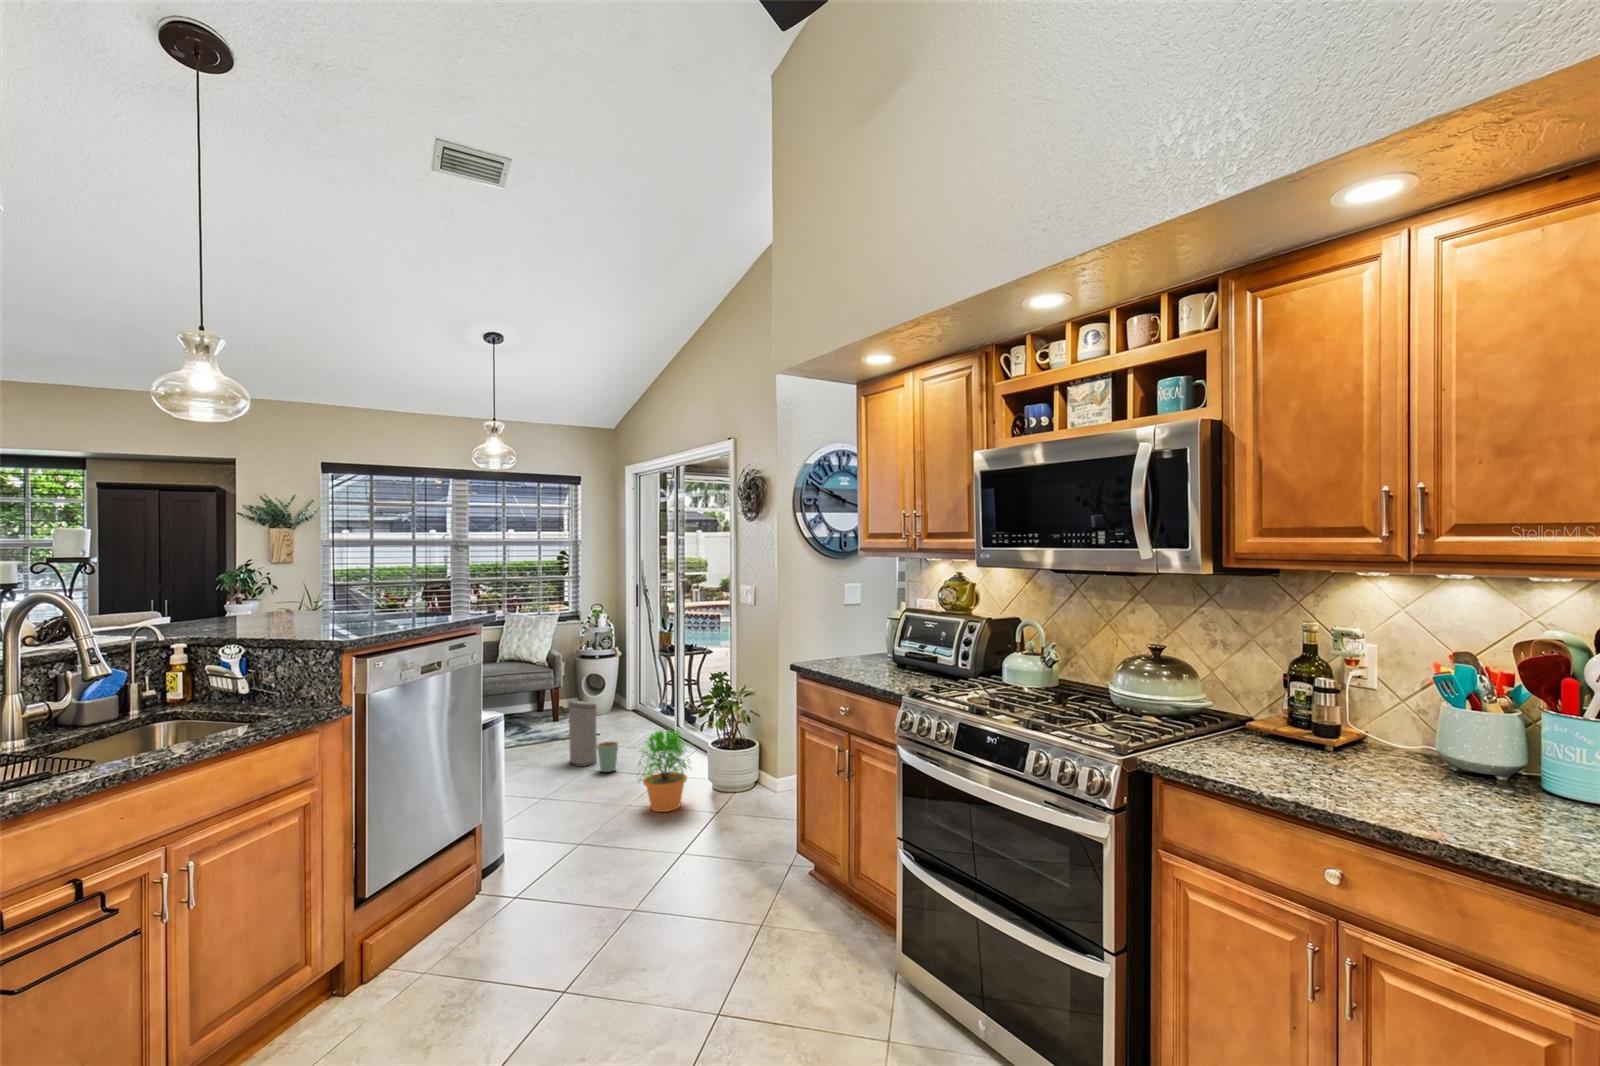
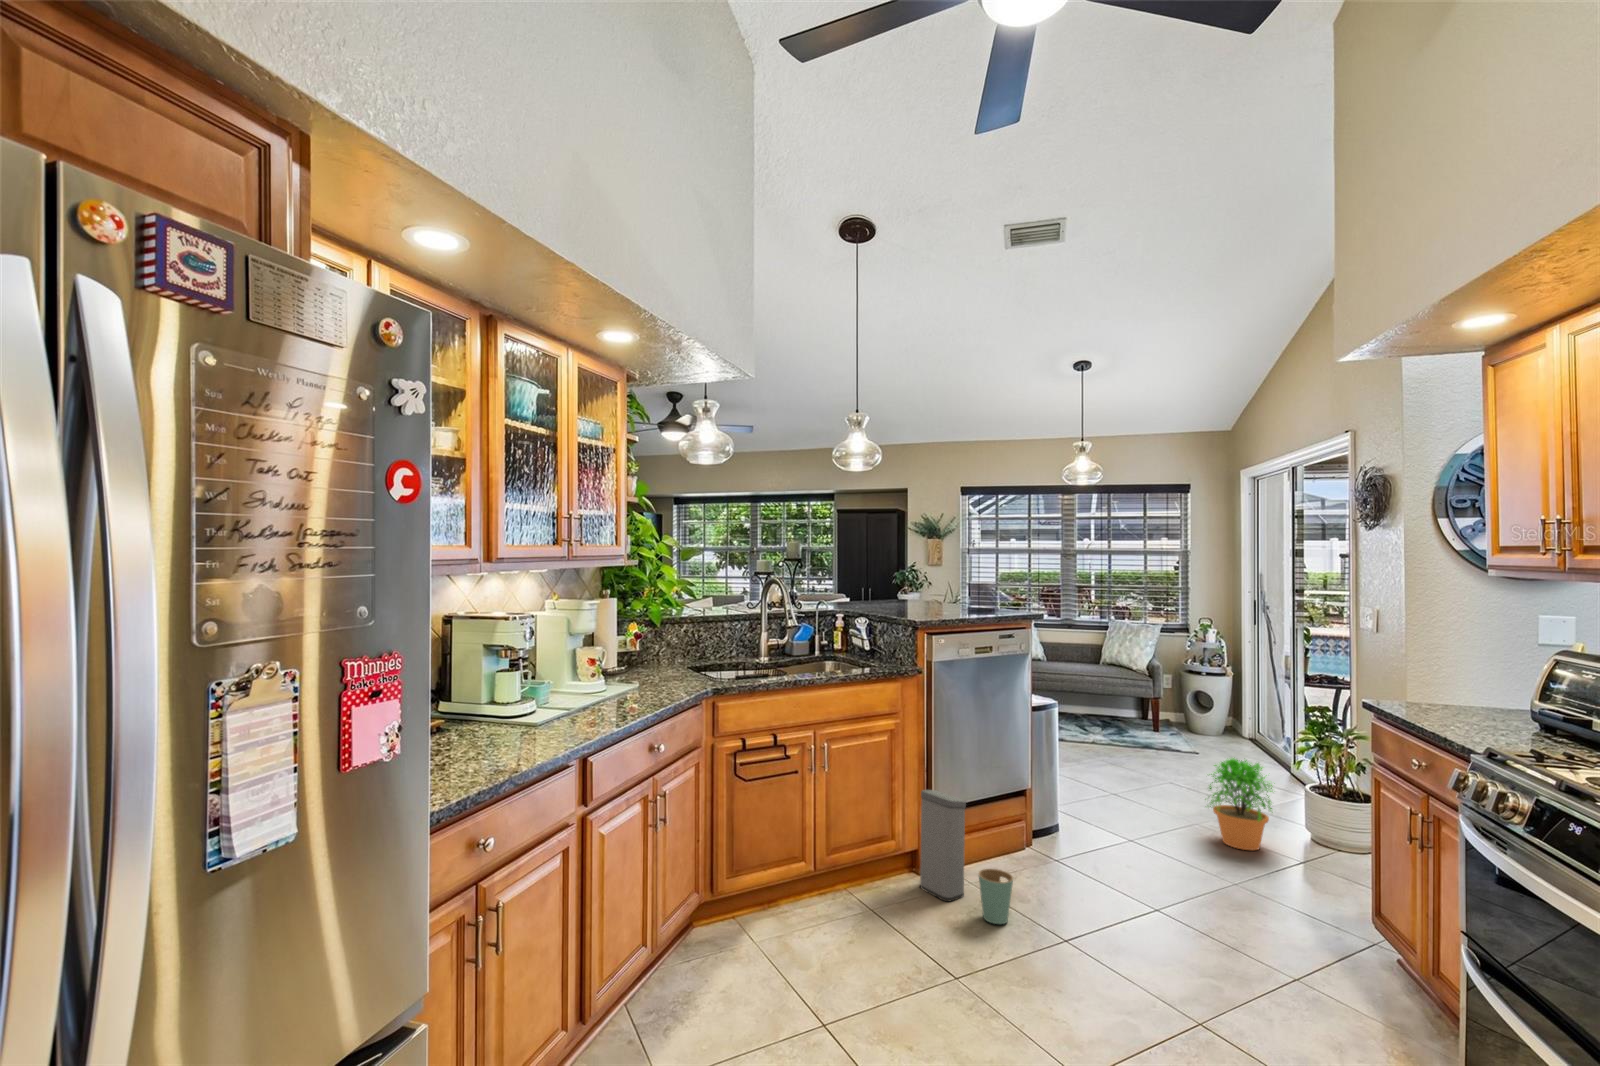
trash can: present [569,701,618,772] -> present [920,790,1013,924]

